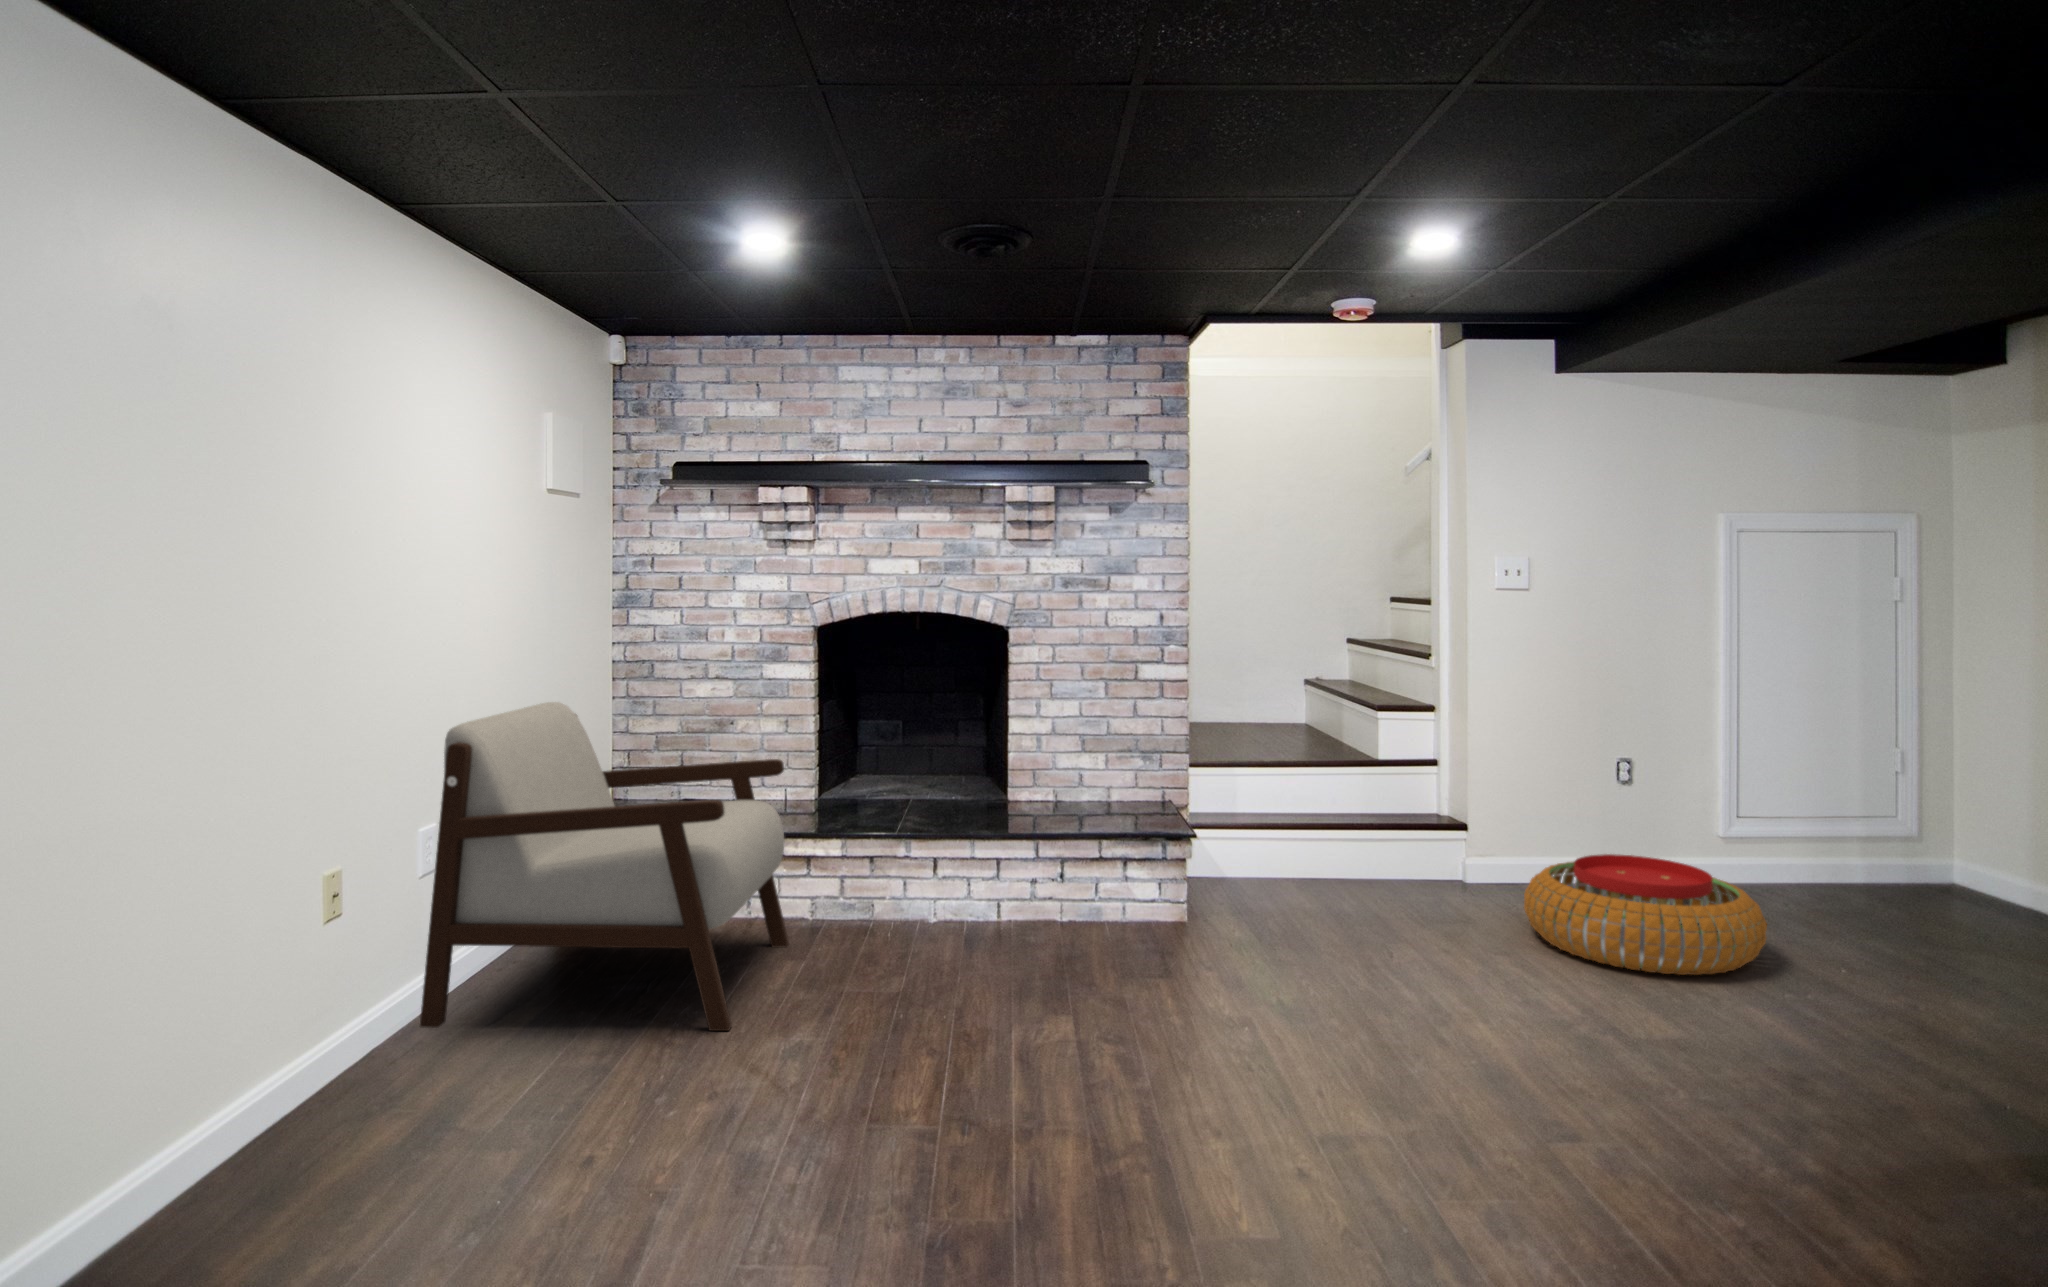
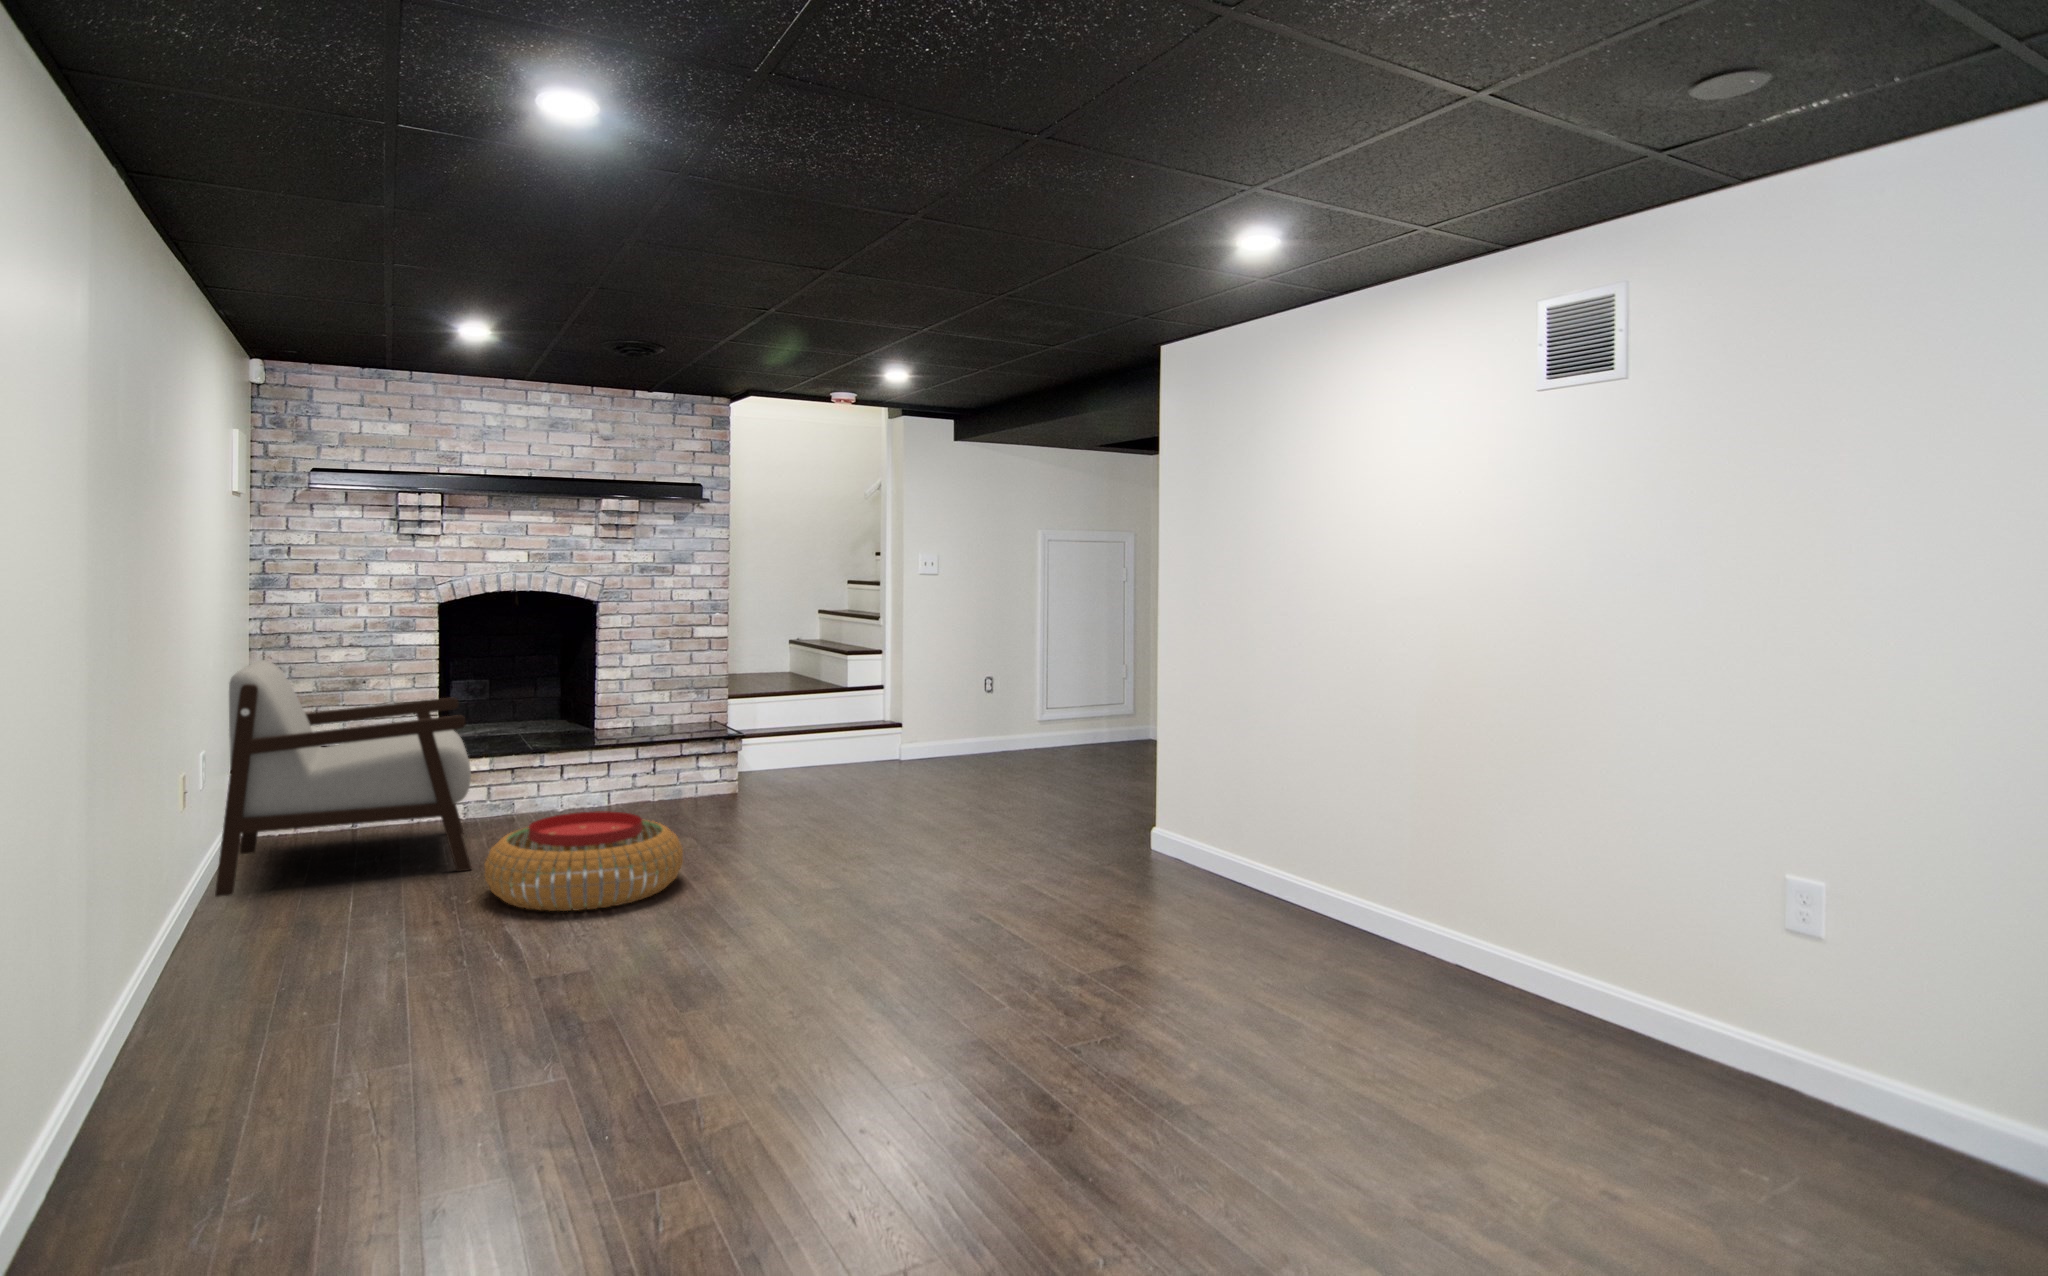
pouf: present [1524,854,1767,975] -> present [484,811,683,911]

